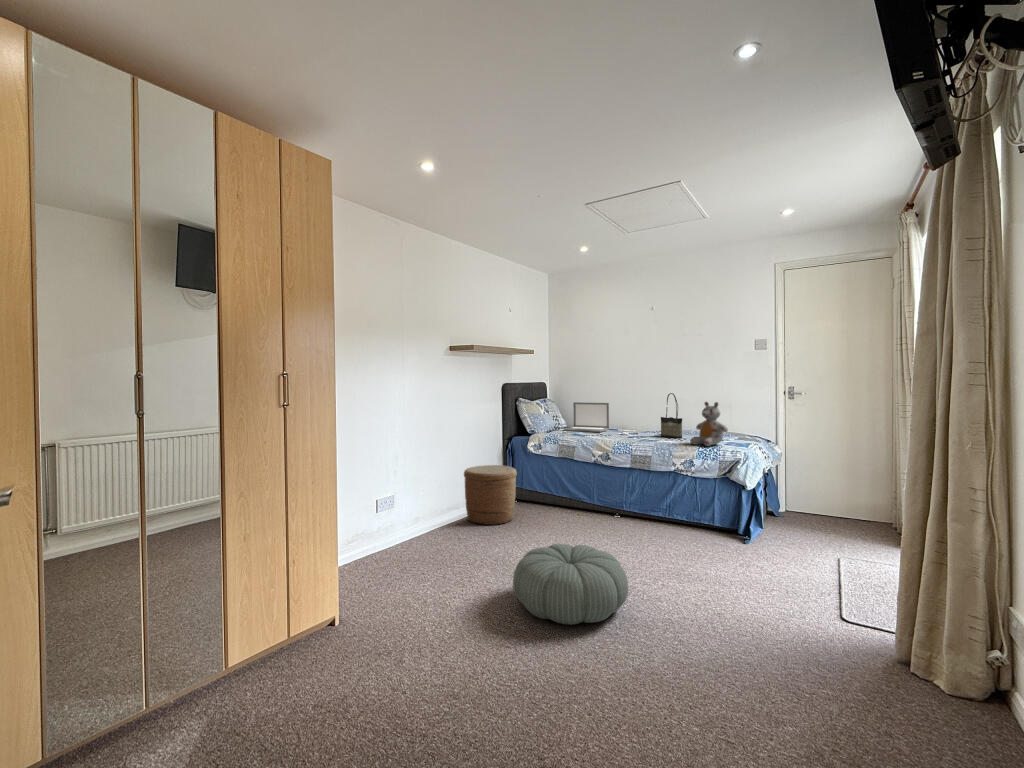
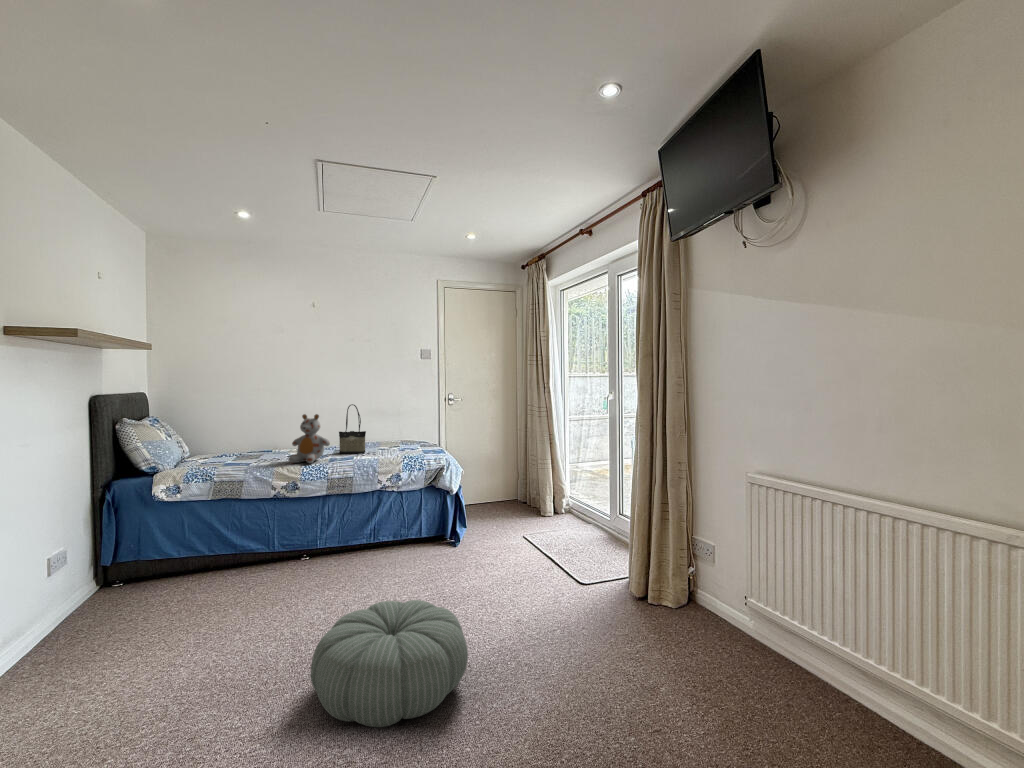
laptop: present [564,402,609,432] -> none [197,419,260,461]
stuffed bear: present [690,402,728,446] -> present [288,414,330,463]
woven basket: present [464,465,517,525] -> none [45,529,162,644]

